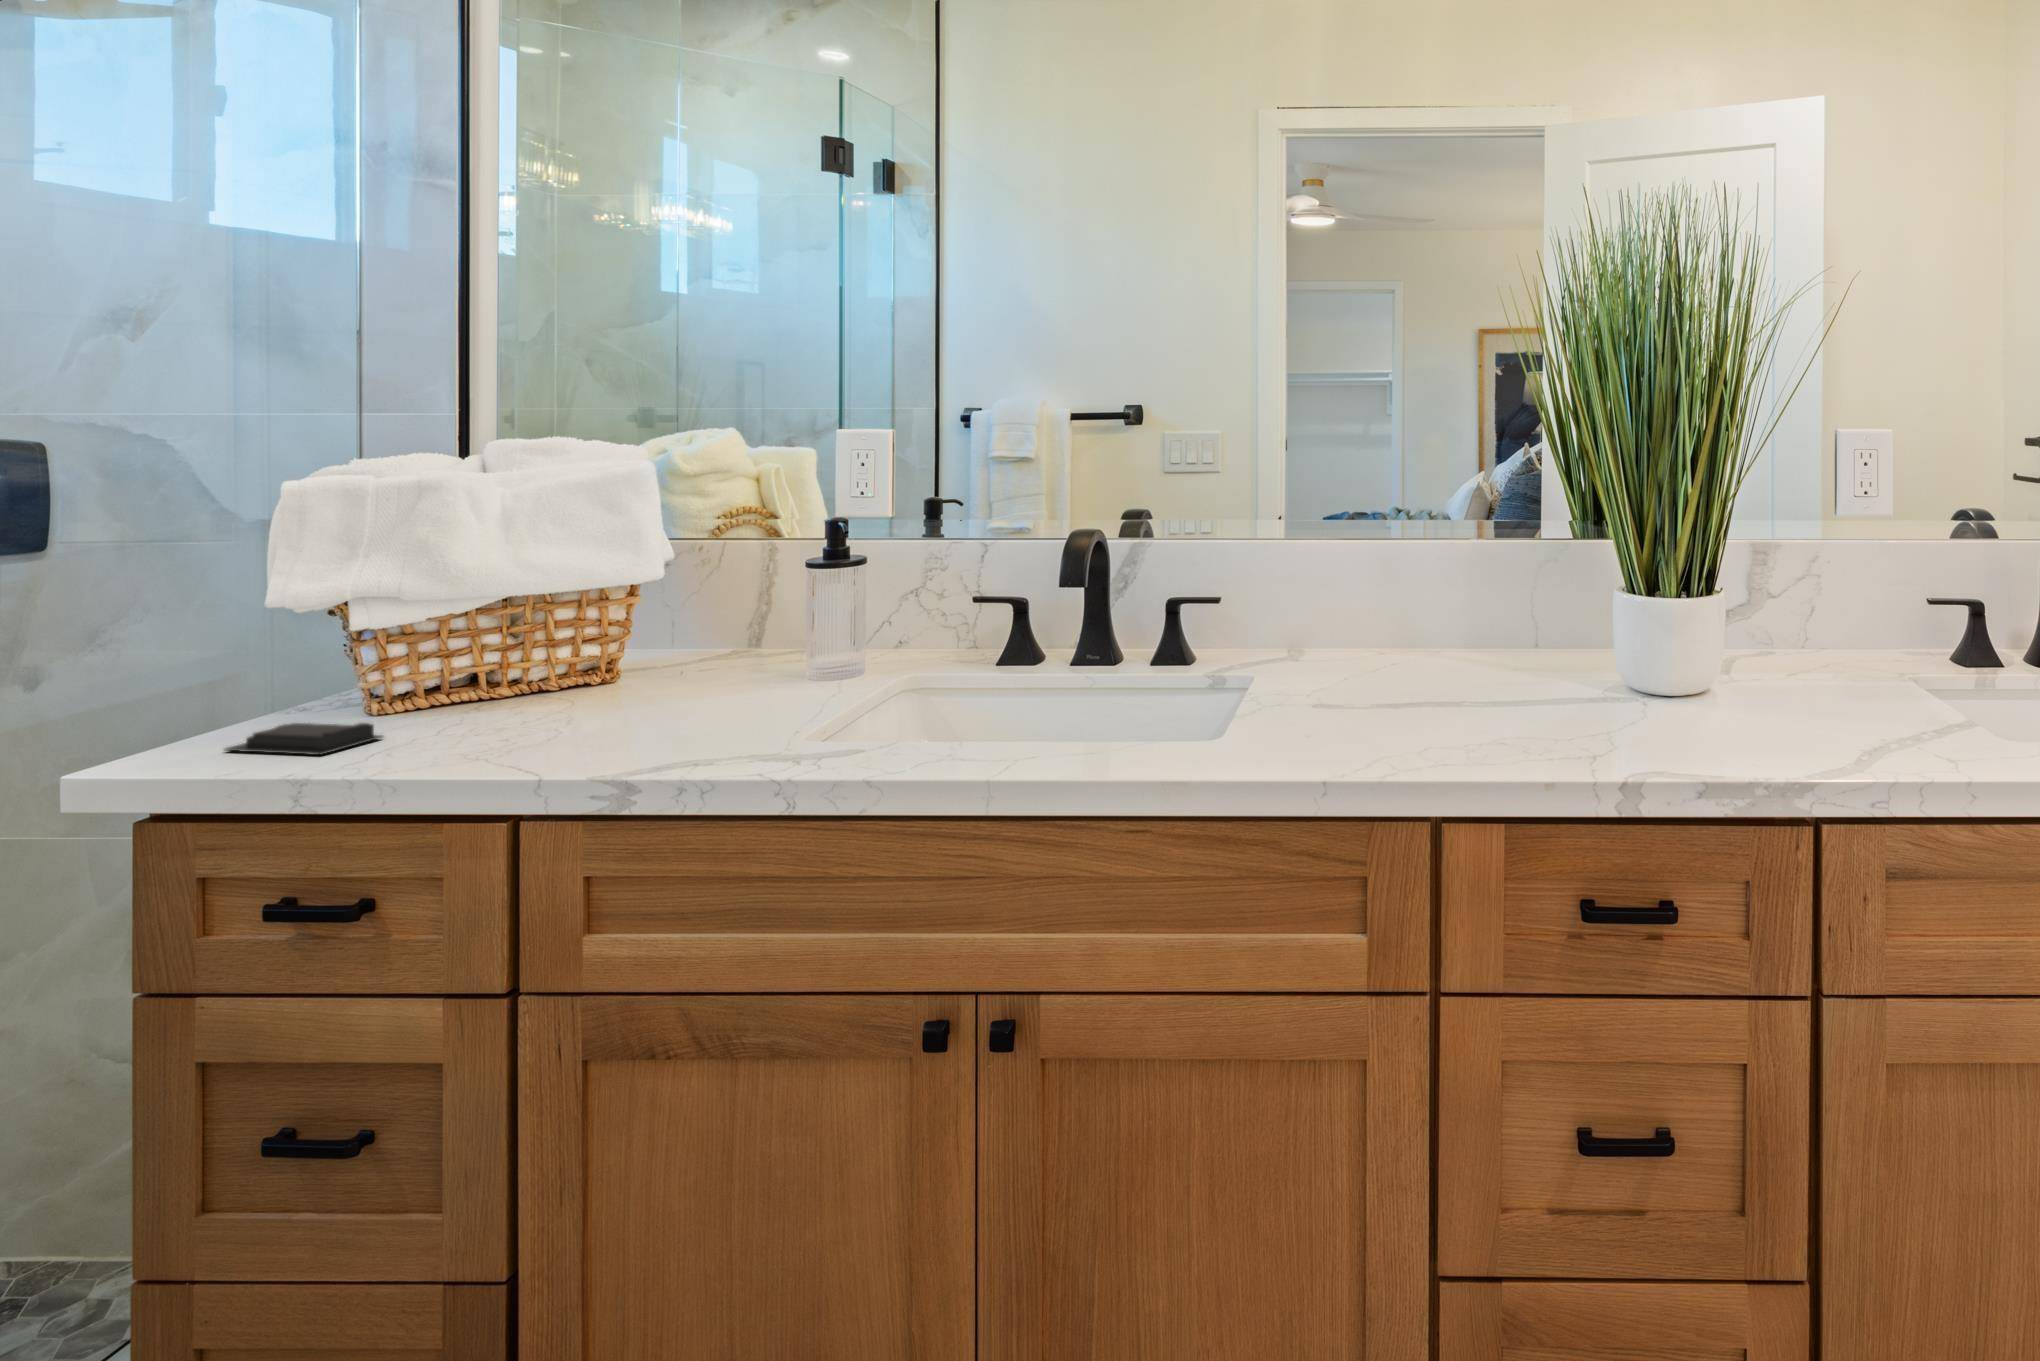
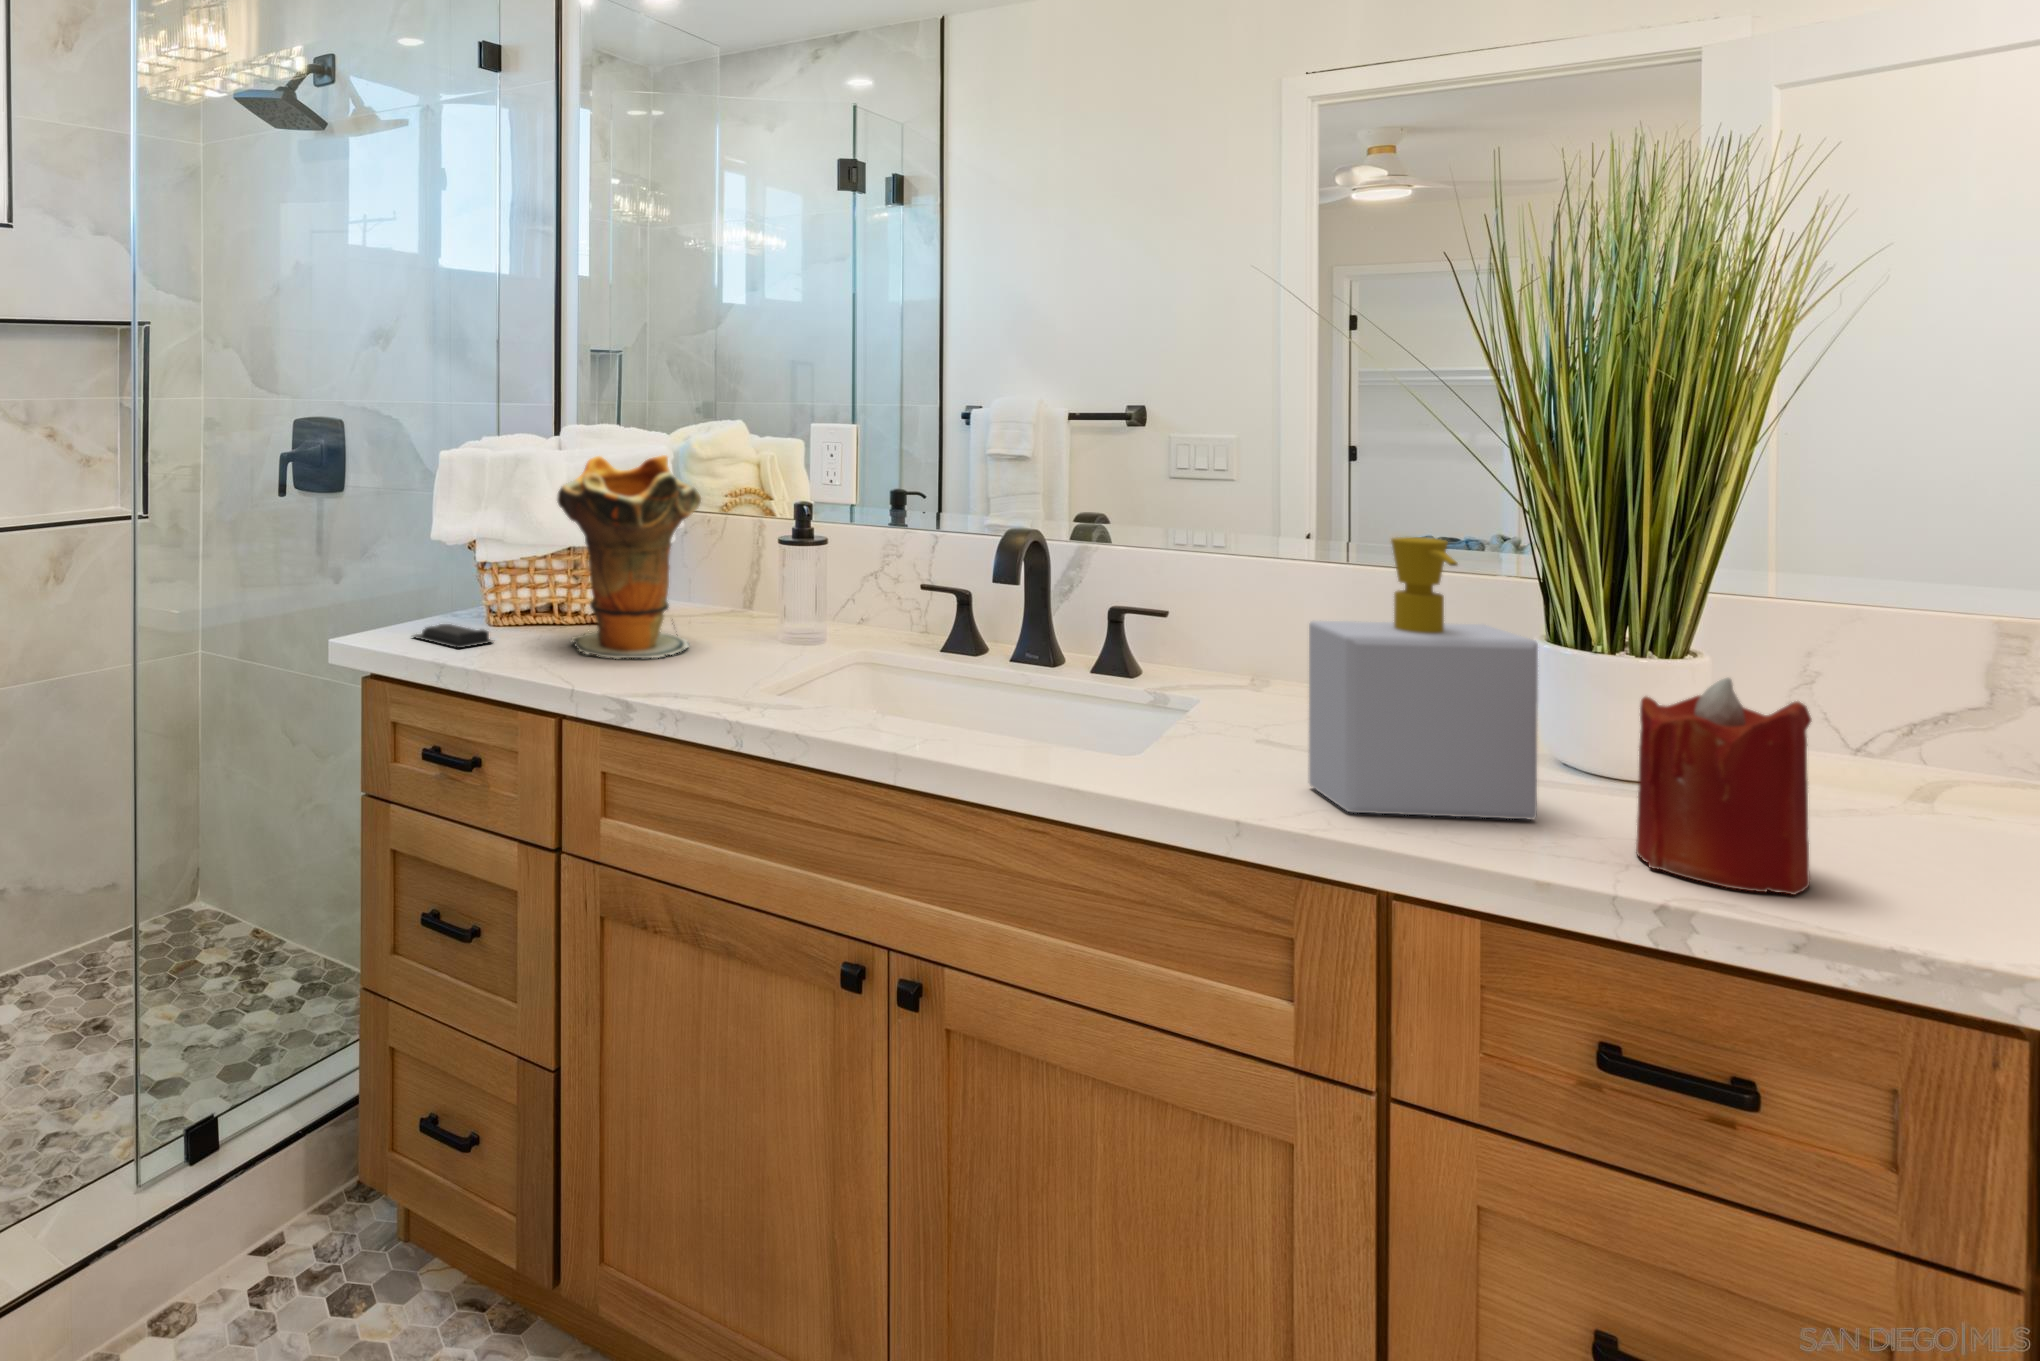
decorative vase: none [491,471,707,733] -> present [557,455,701,658]
soap bottle: none [1365,514,1525,756] -> present [1308,537,1538,819]
candle: none [1590,604,1689,761] -> present [1636,678,1811,895]

